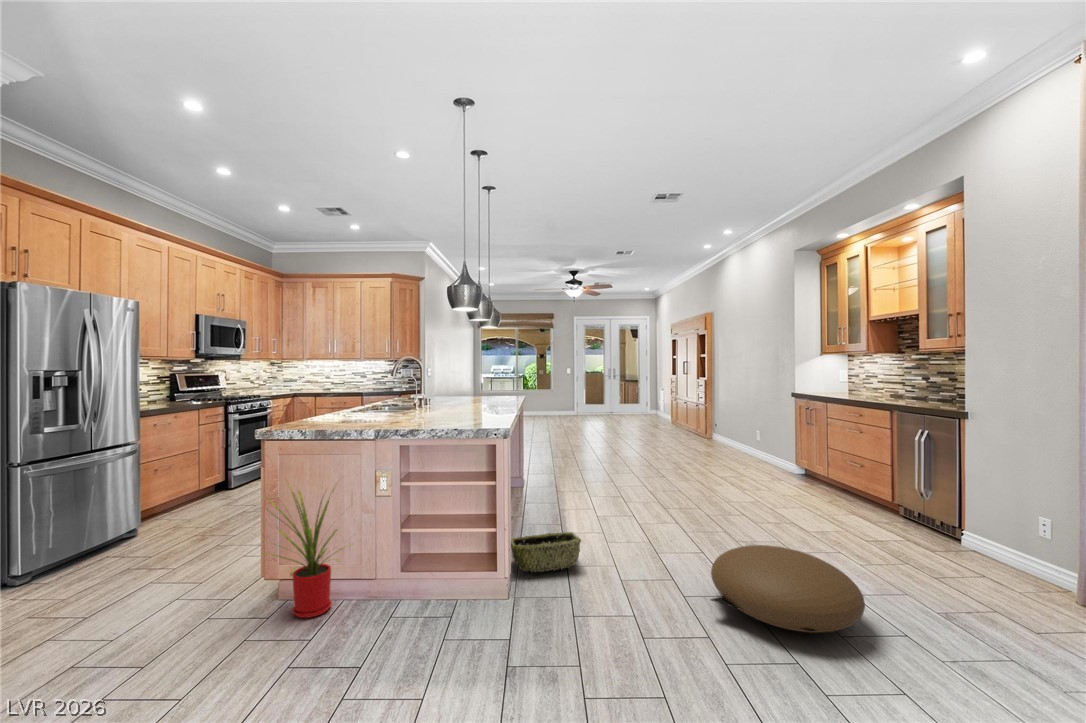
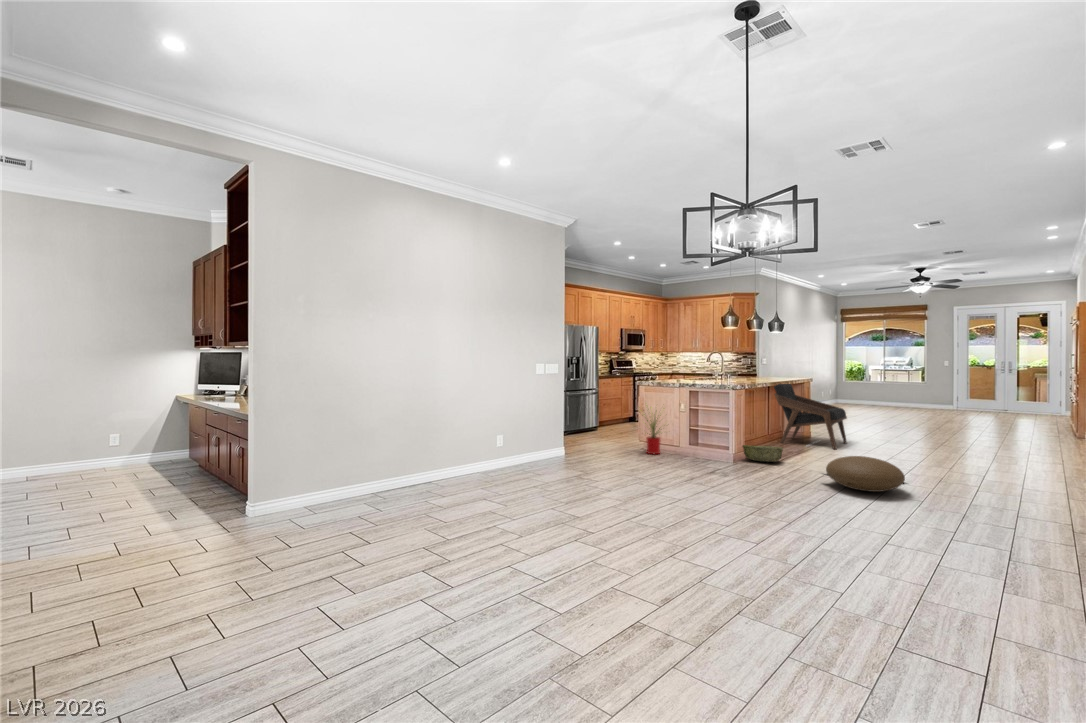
lounge chair: none [496,405,589,503] -> present [774,384,847,449]

